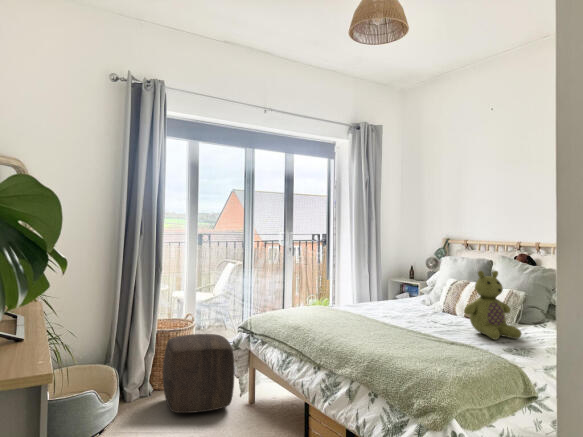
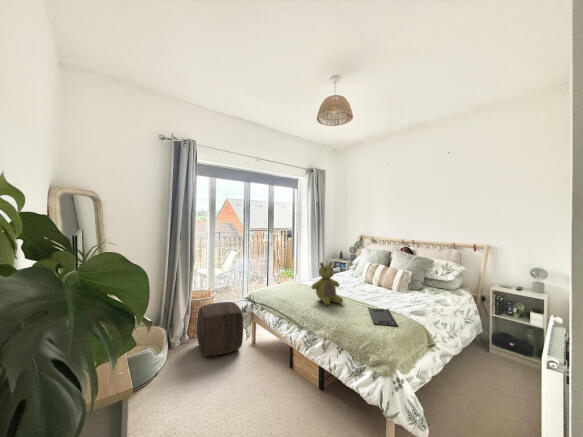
stuffed bear: present [464,271,522,340] -> present [312,262,343,305]
tray: none [431,339,470,363] -> present [368,307,397,326]

